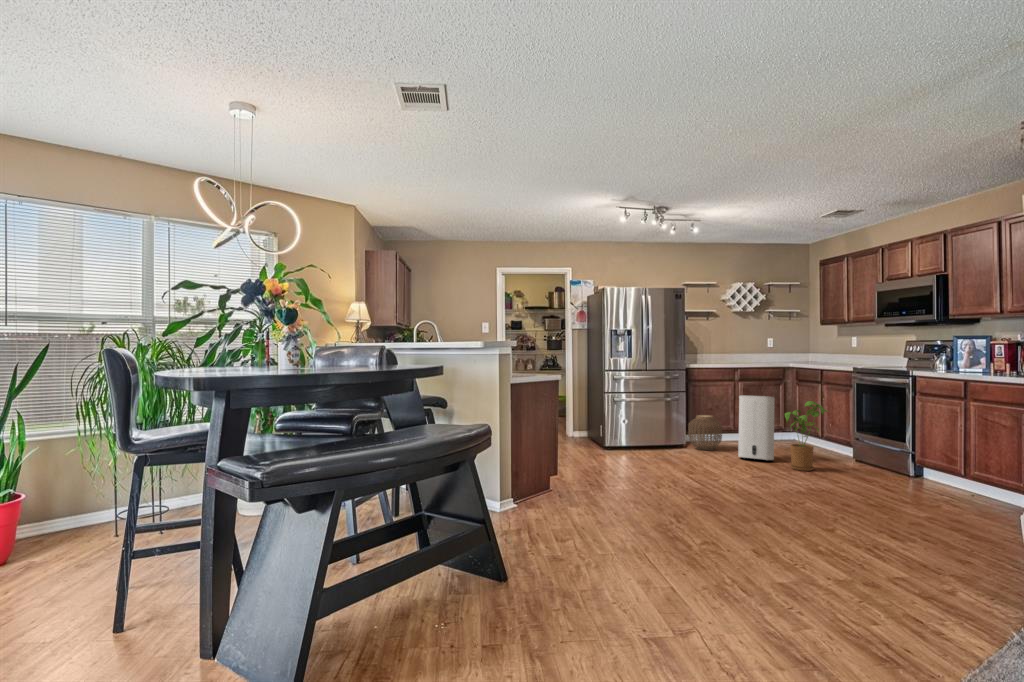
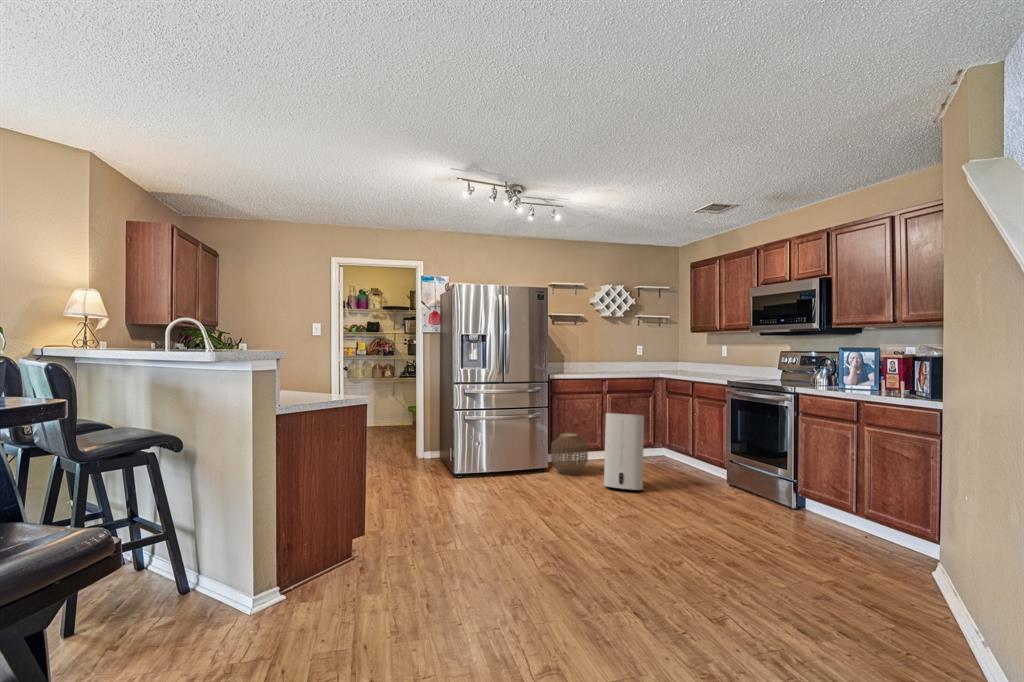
house plant: present [785,401,827,471] -> none [655,422,705,506]

